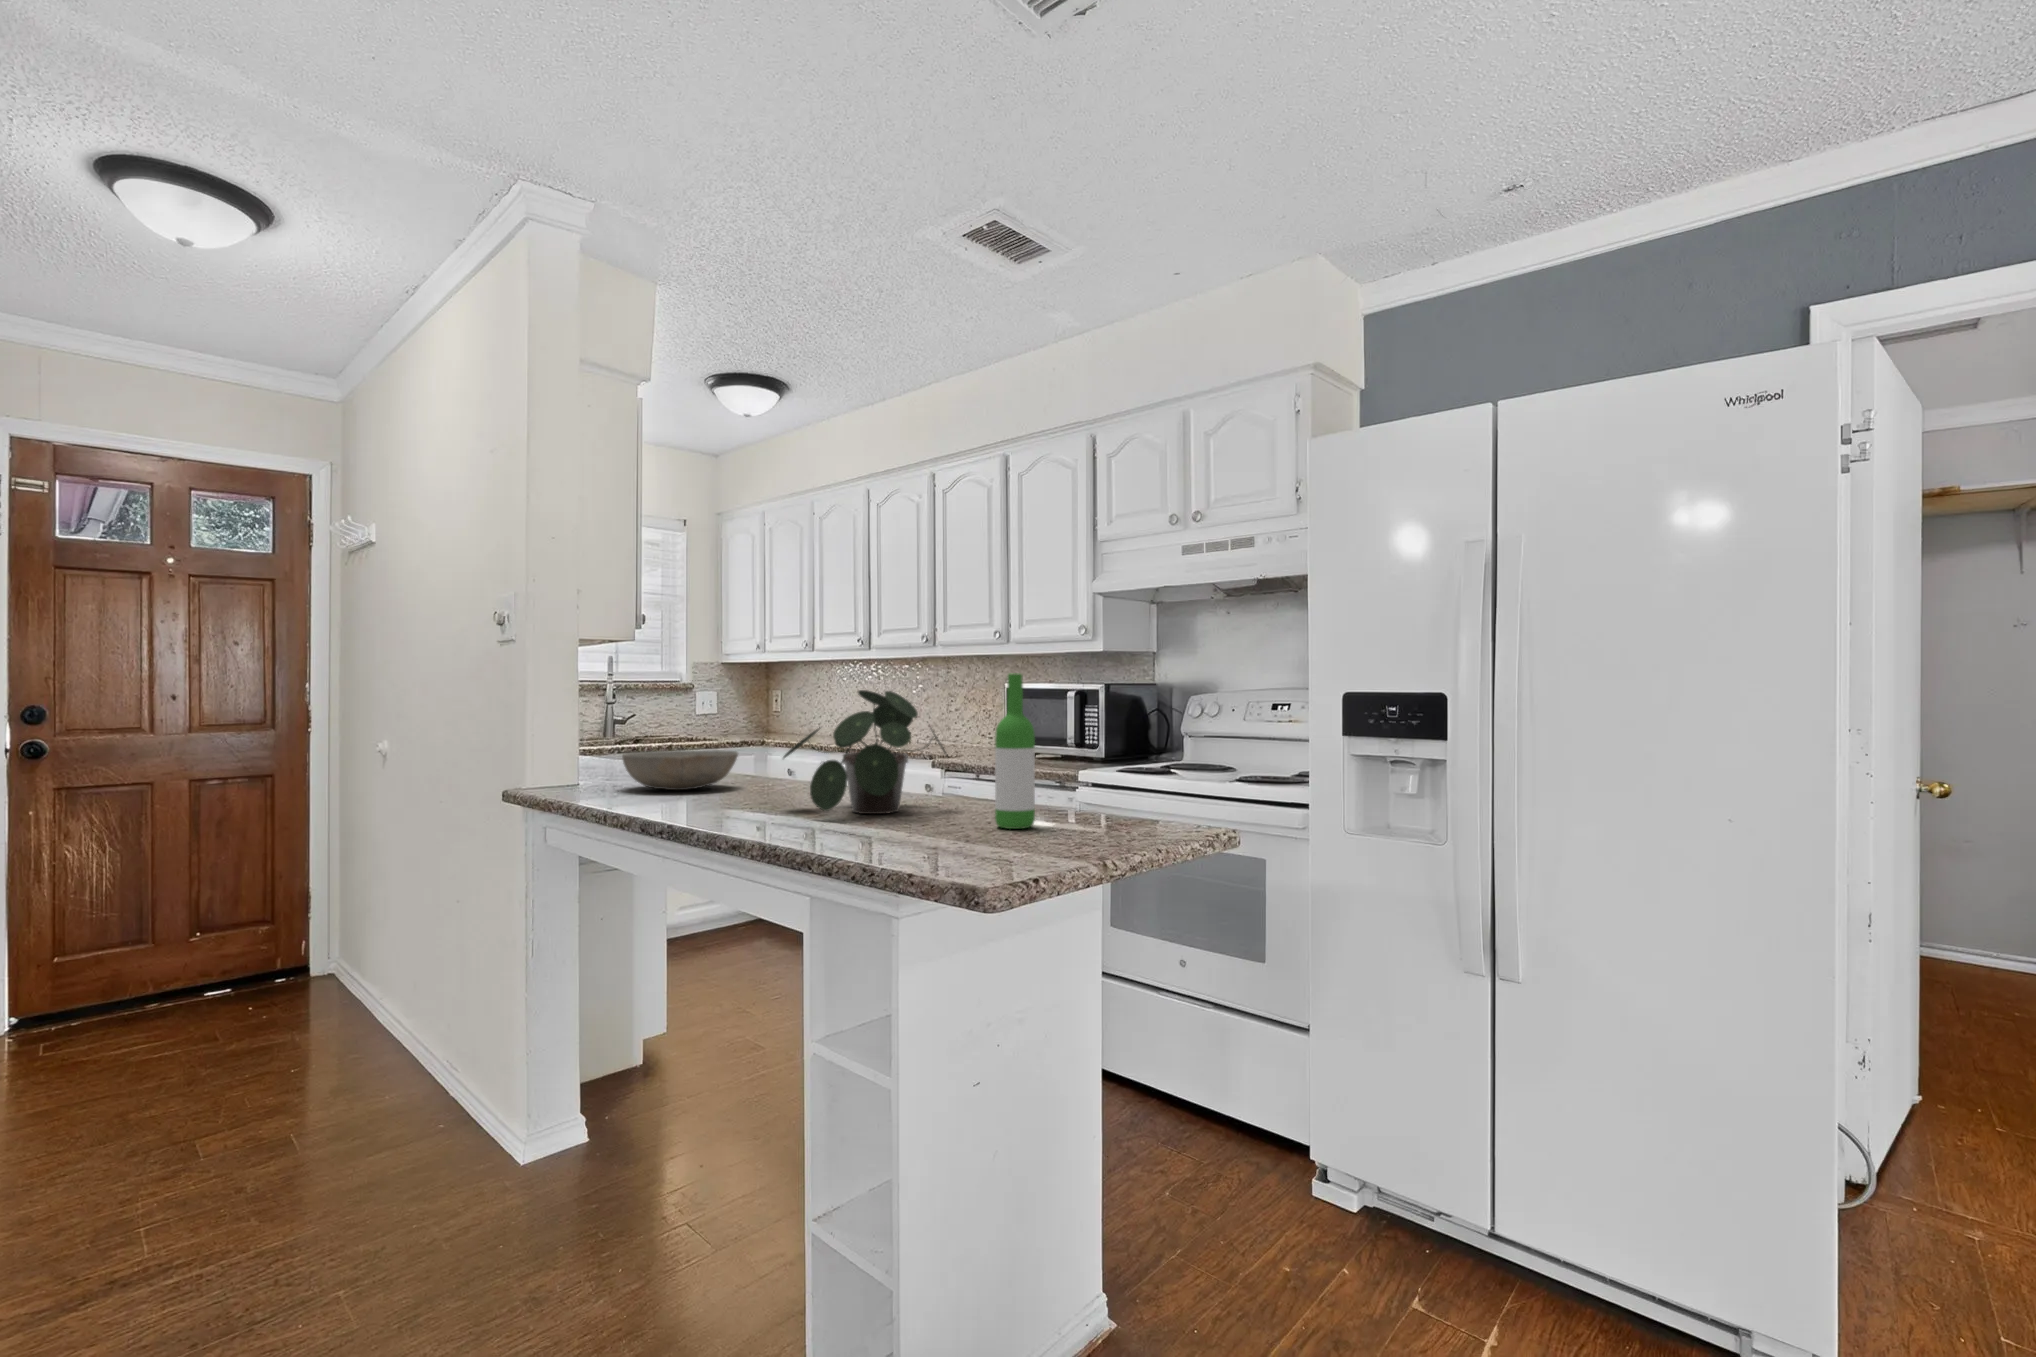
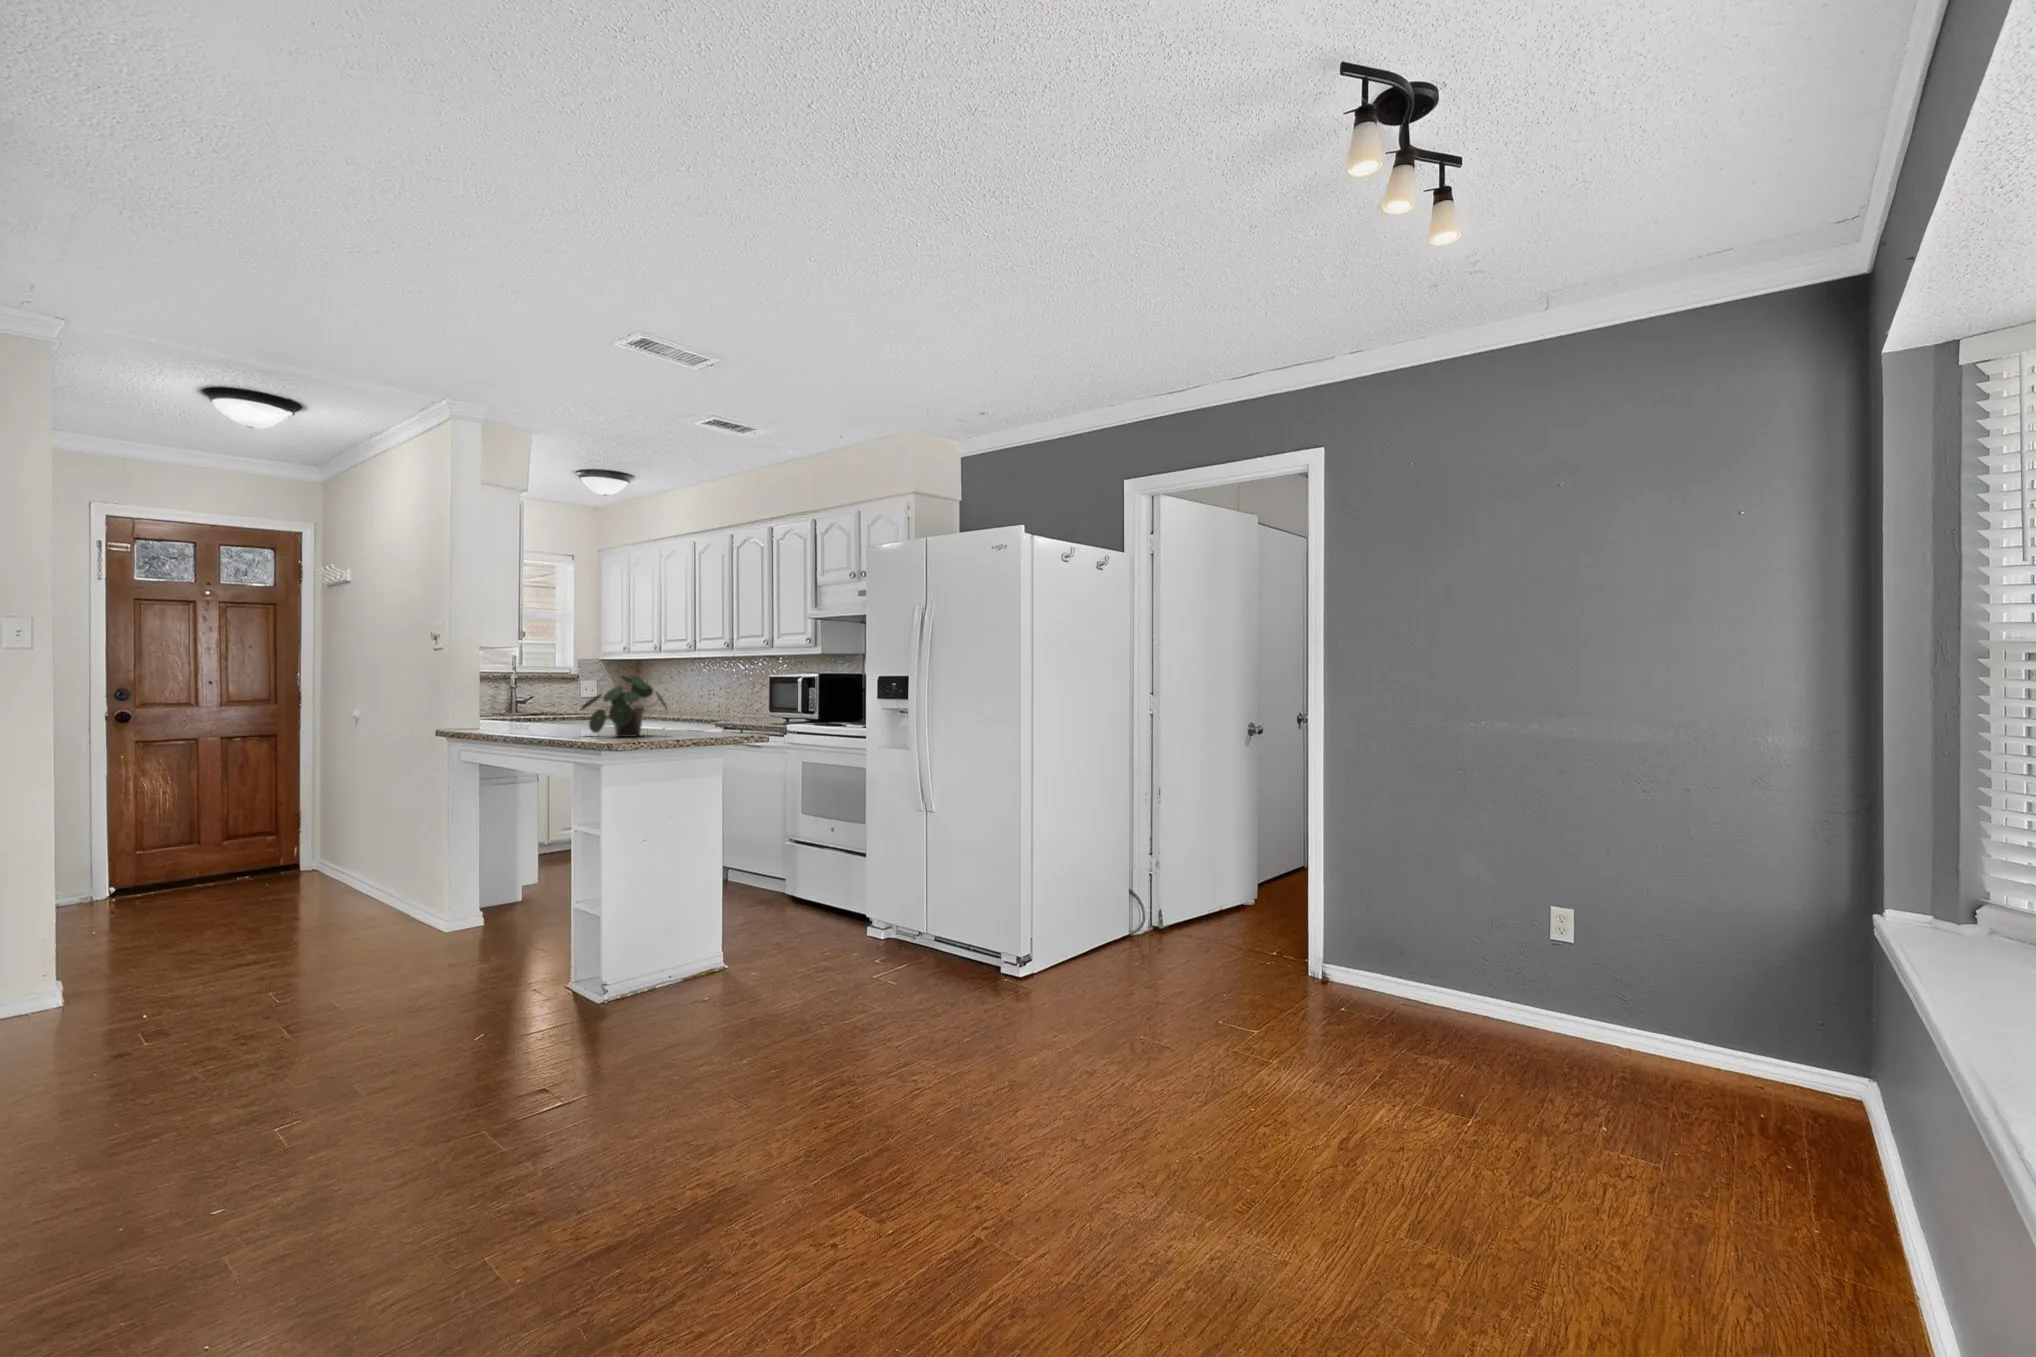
wine bottle: present [995,674,1035,829] -> none [674,668,693,739]
bowl: present [622,751,738,790] -> none [503,711,571,731]

